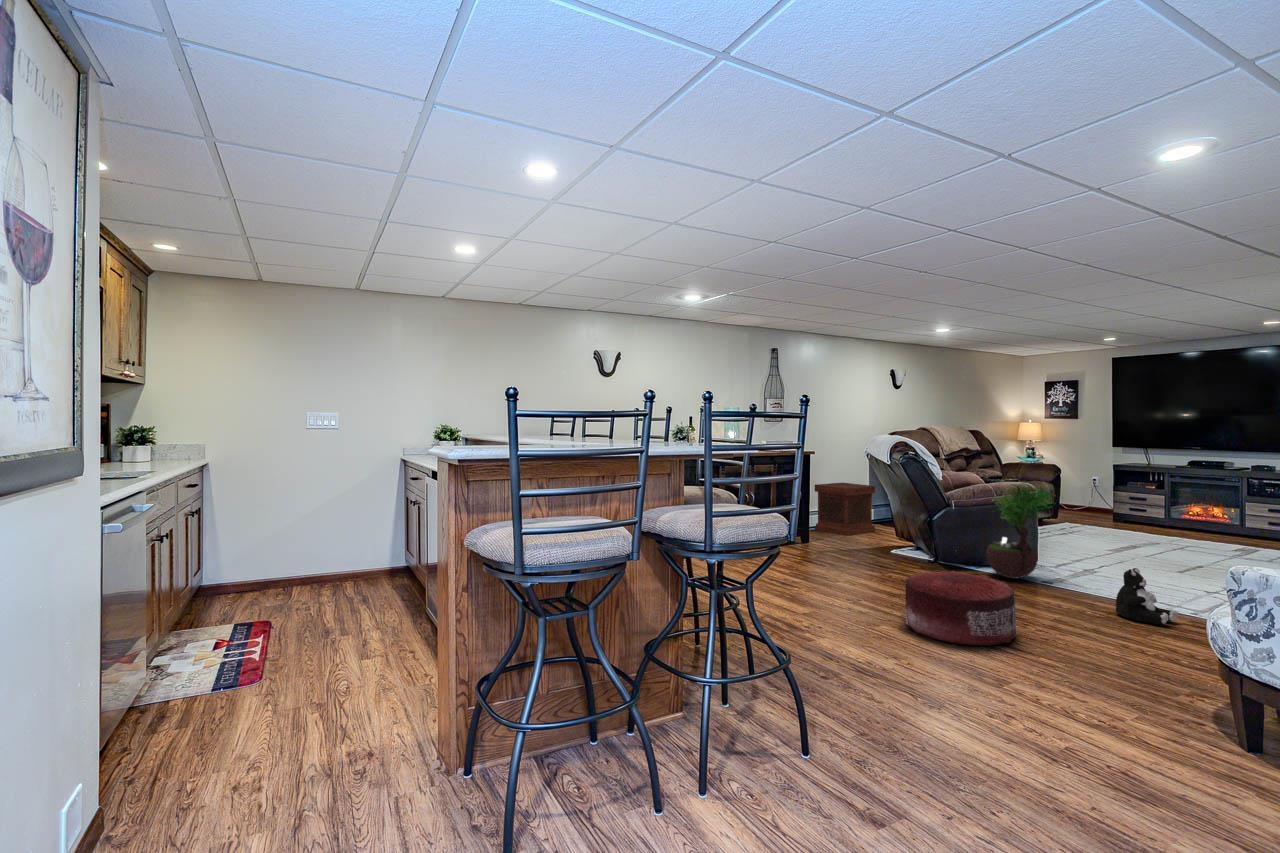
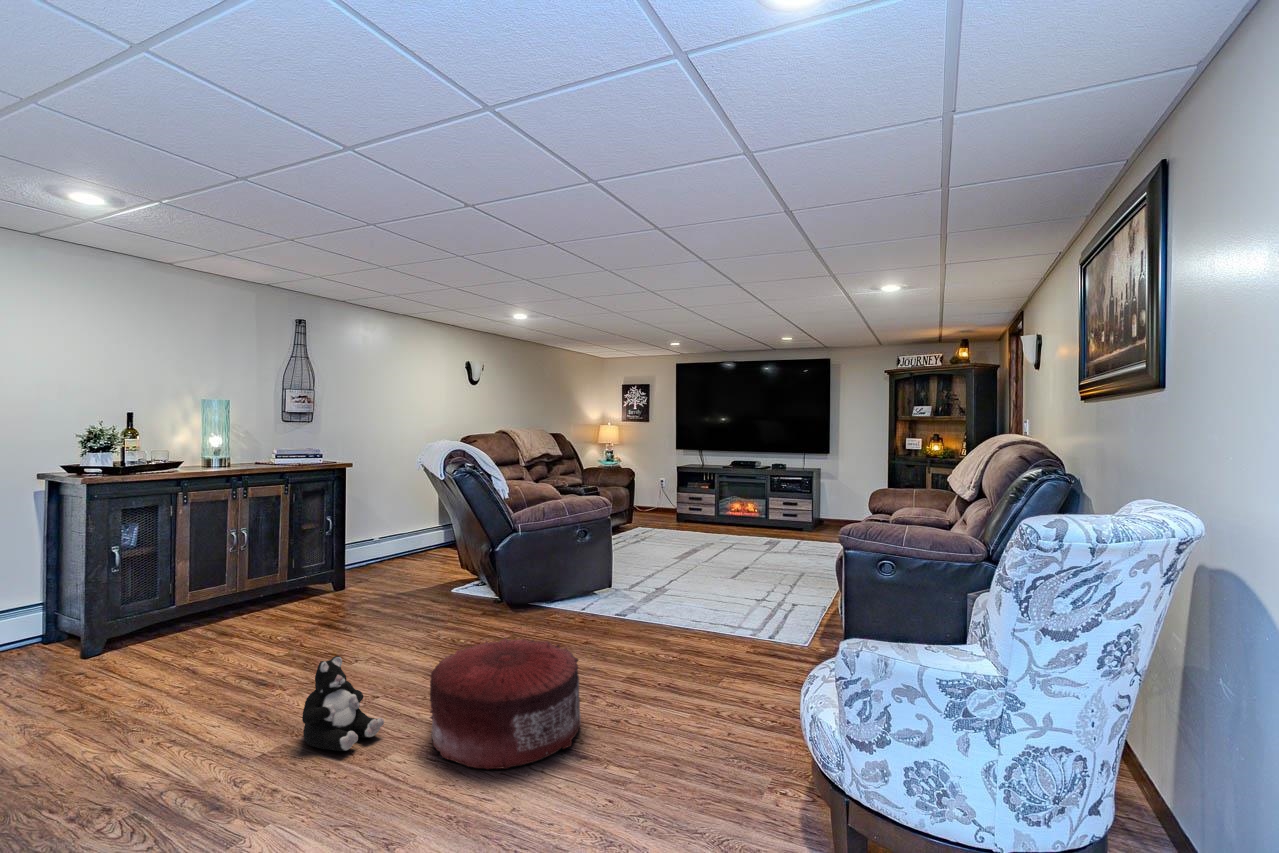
potted tree: present [986,482,1051,579] -> none [557,490,629,615]
side table: present [815,483,875,536] -> none [362,500,442,571]
plush toy: present [1116,568,1179,624] -> present [302,656,384,751]

